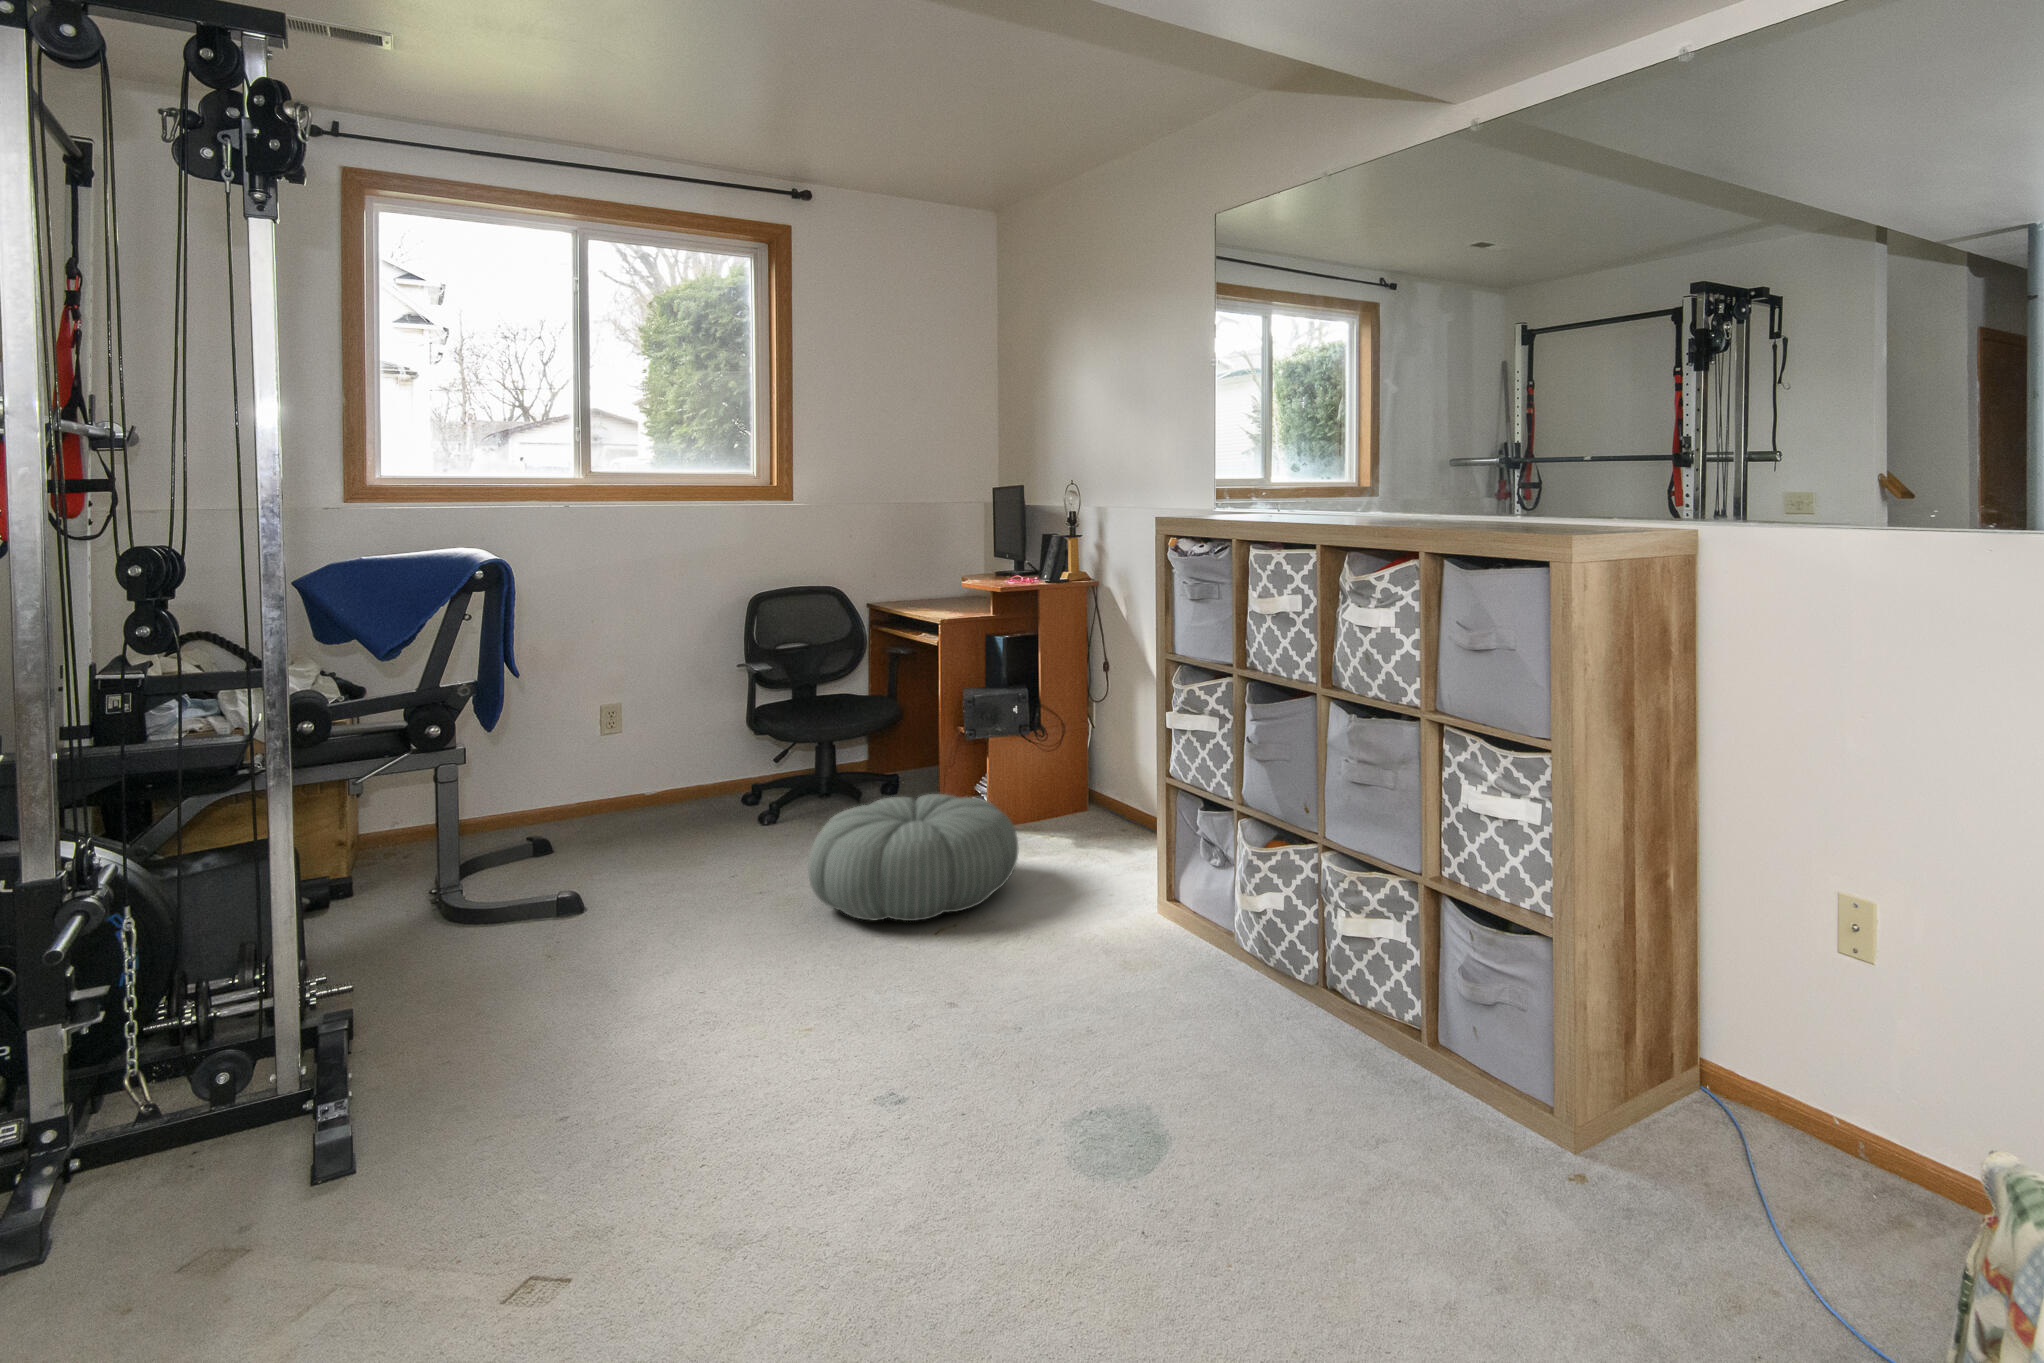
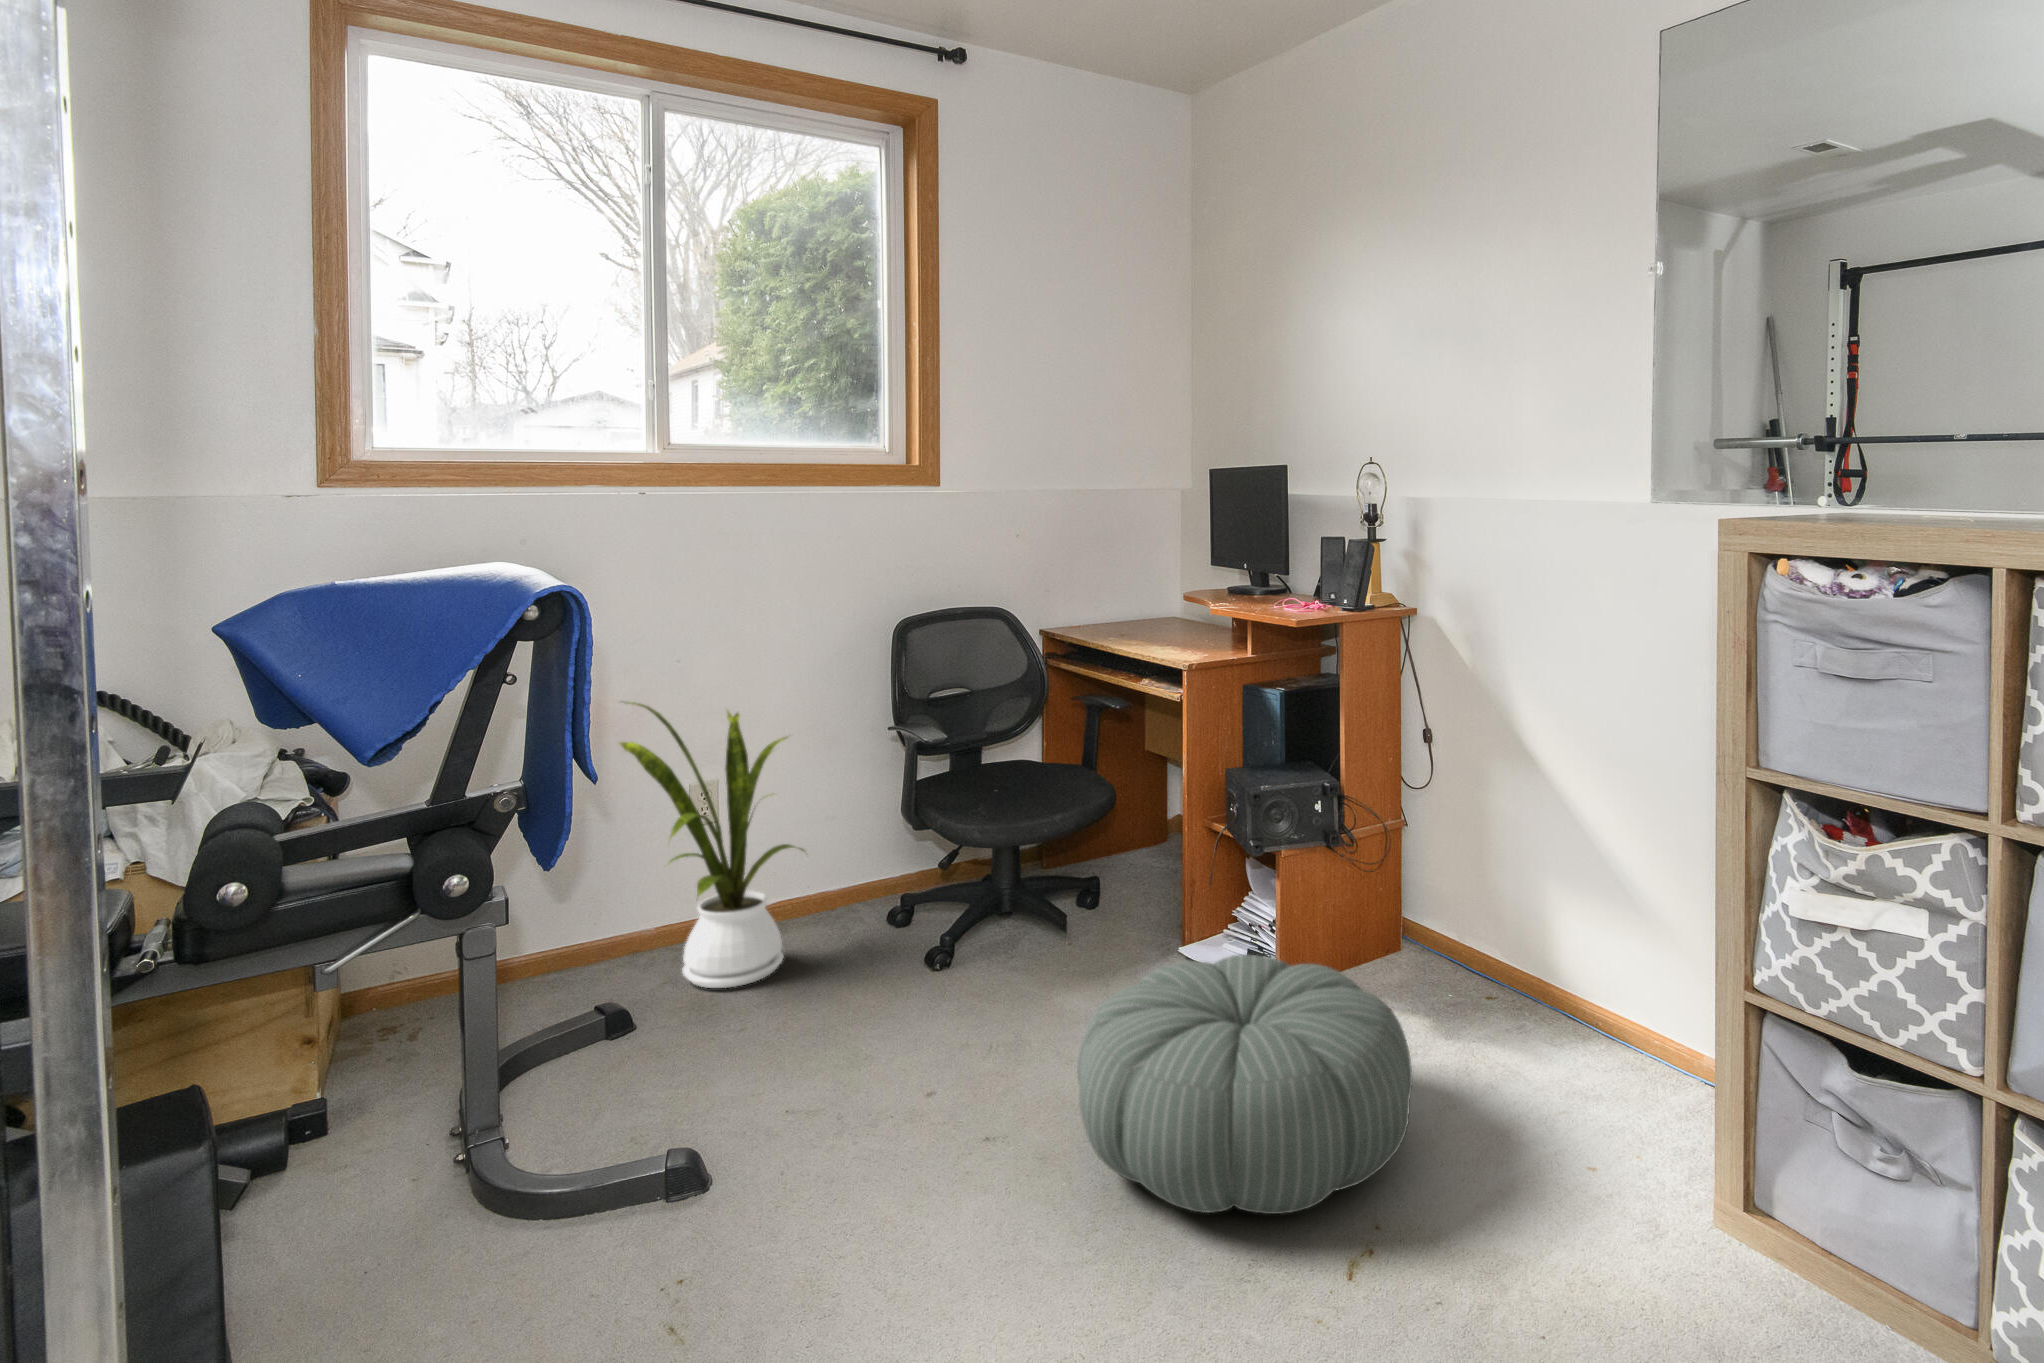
house plant: none [544,641,686,833] -> present [620,701,805,988]

